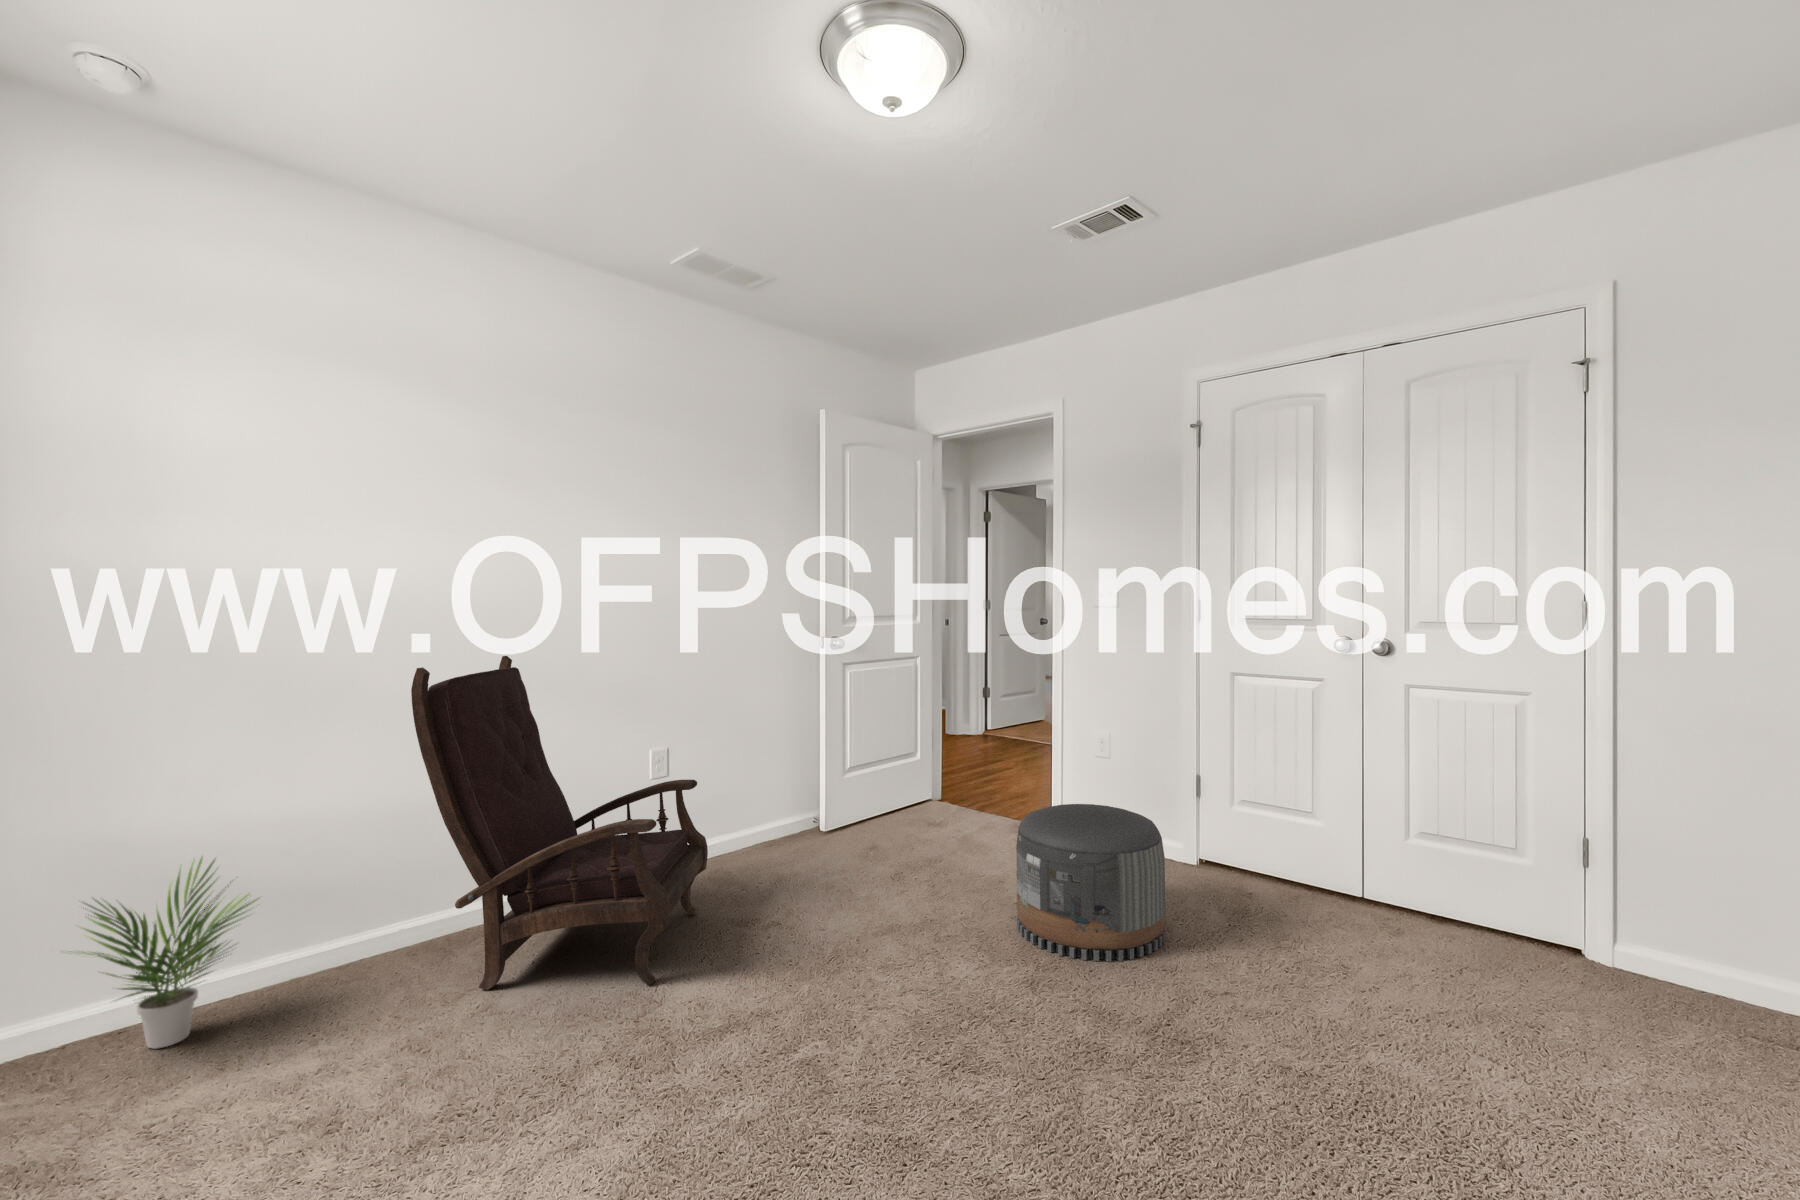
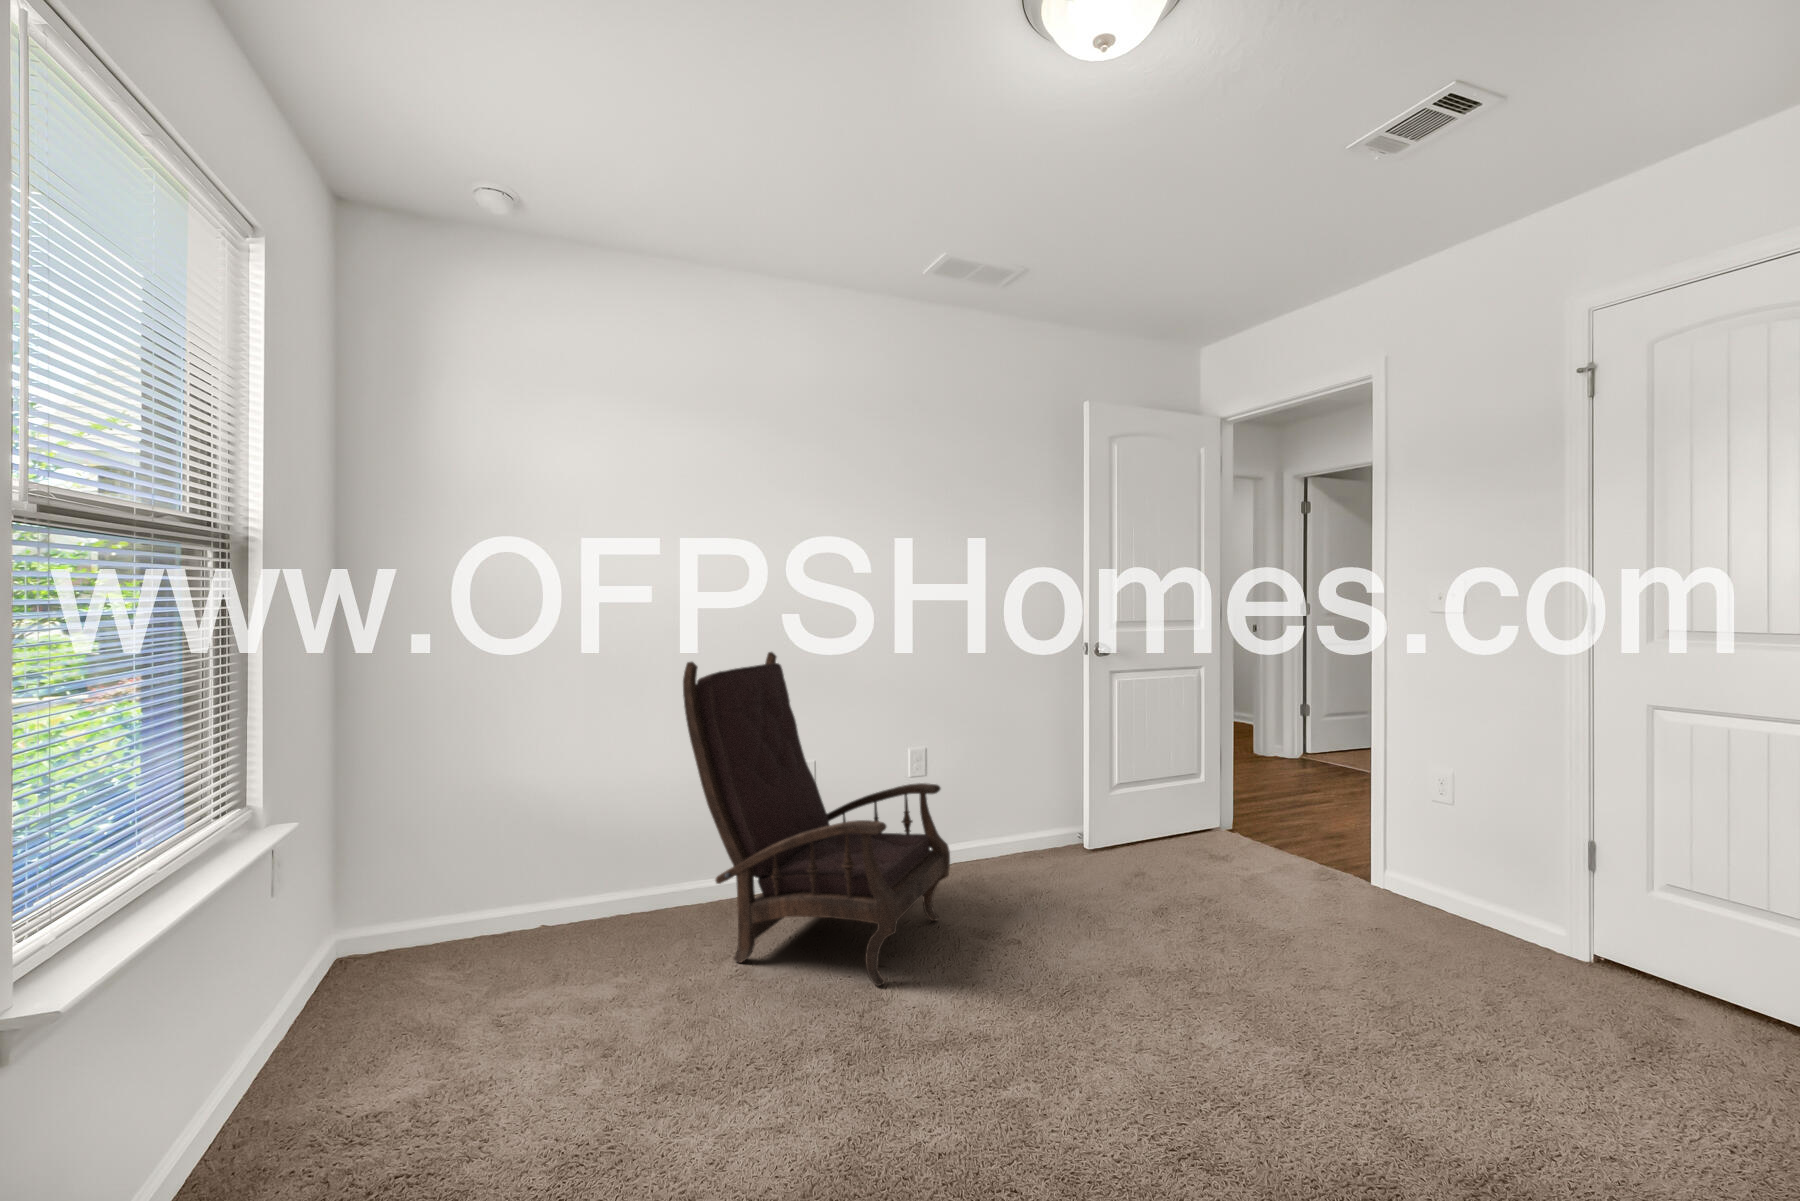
pouf: present [1016,804,1165,961] -> none [1297,859,1509,1069]
potted plant: present [81,858,257,1049] -> none [433,810,576,964]

